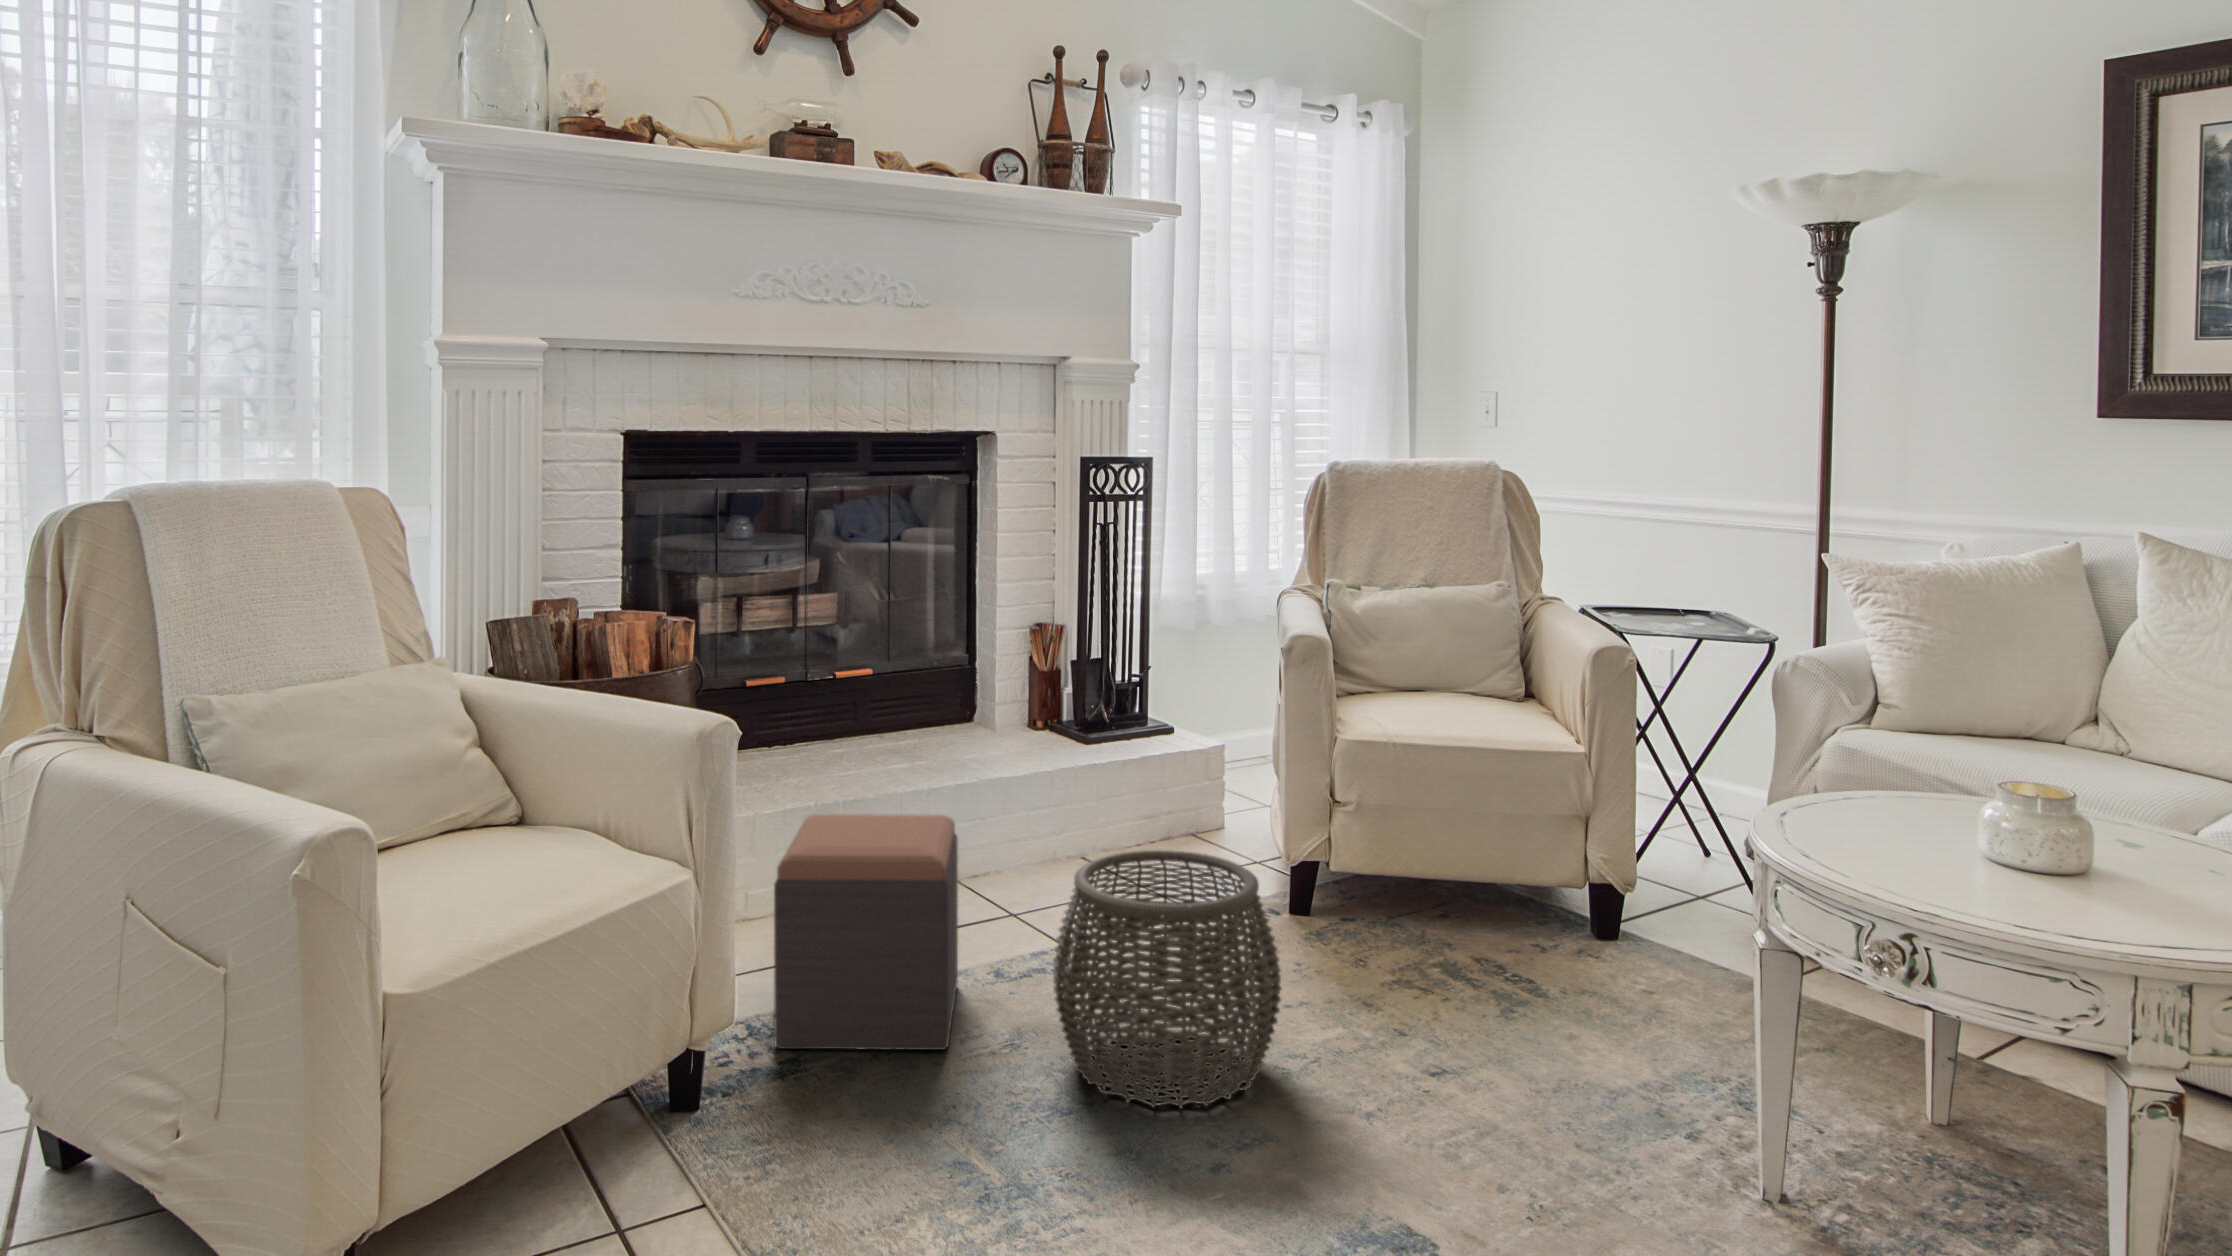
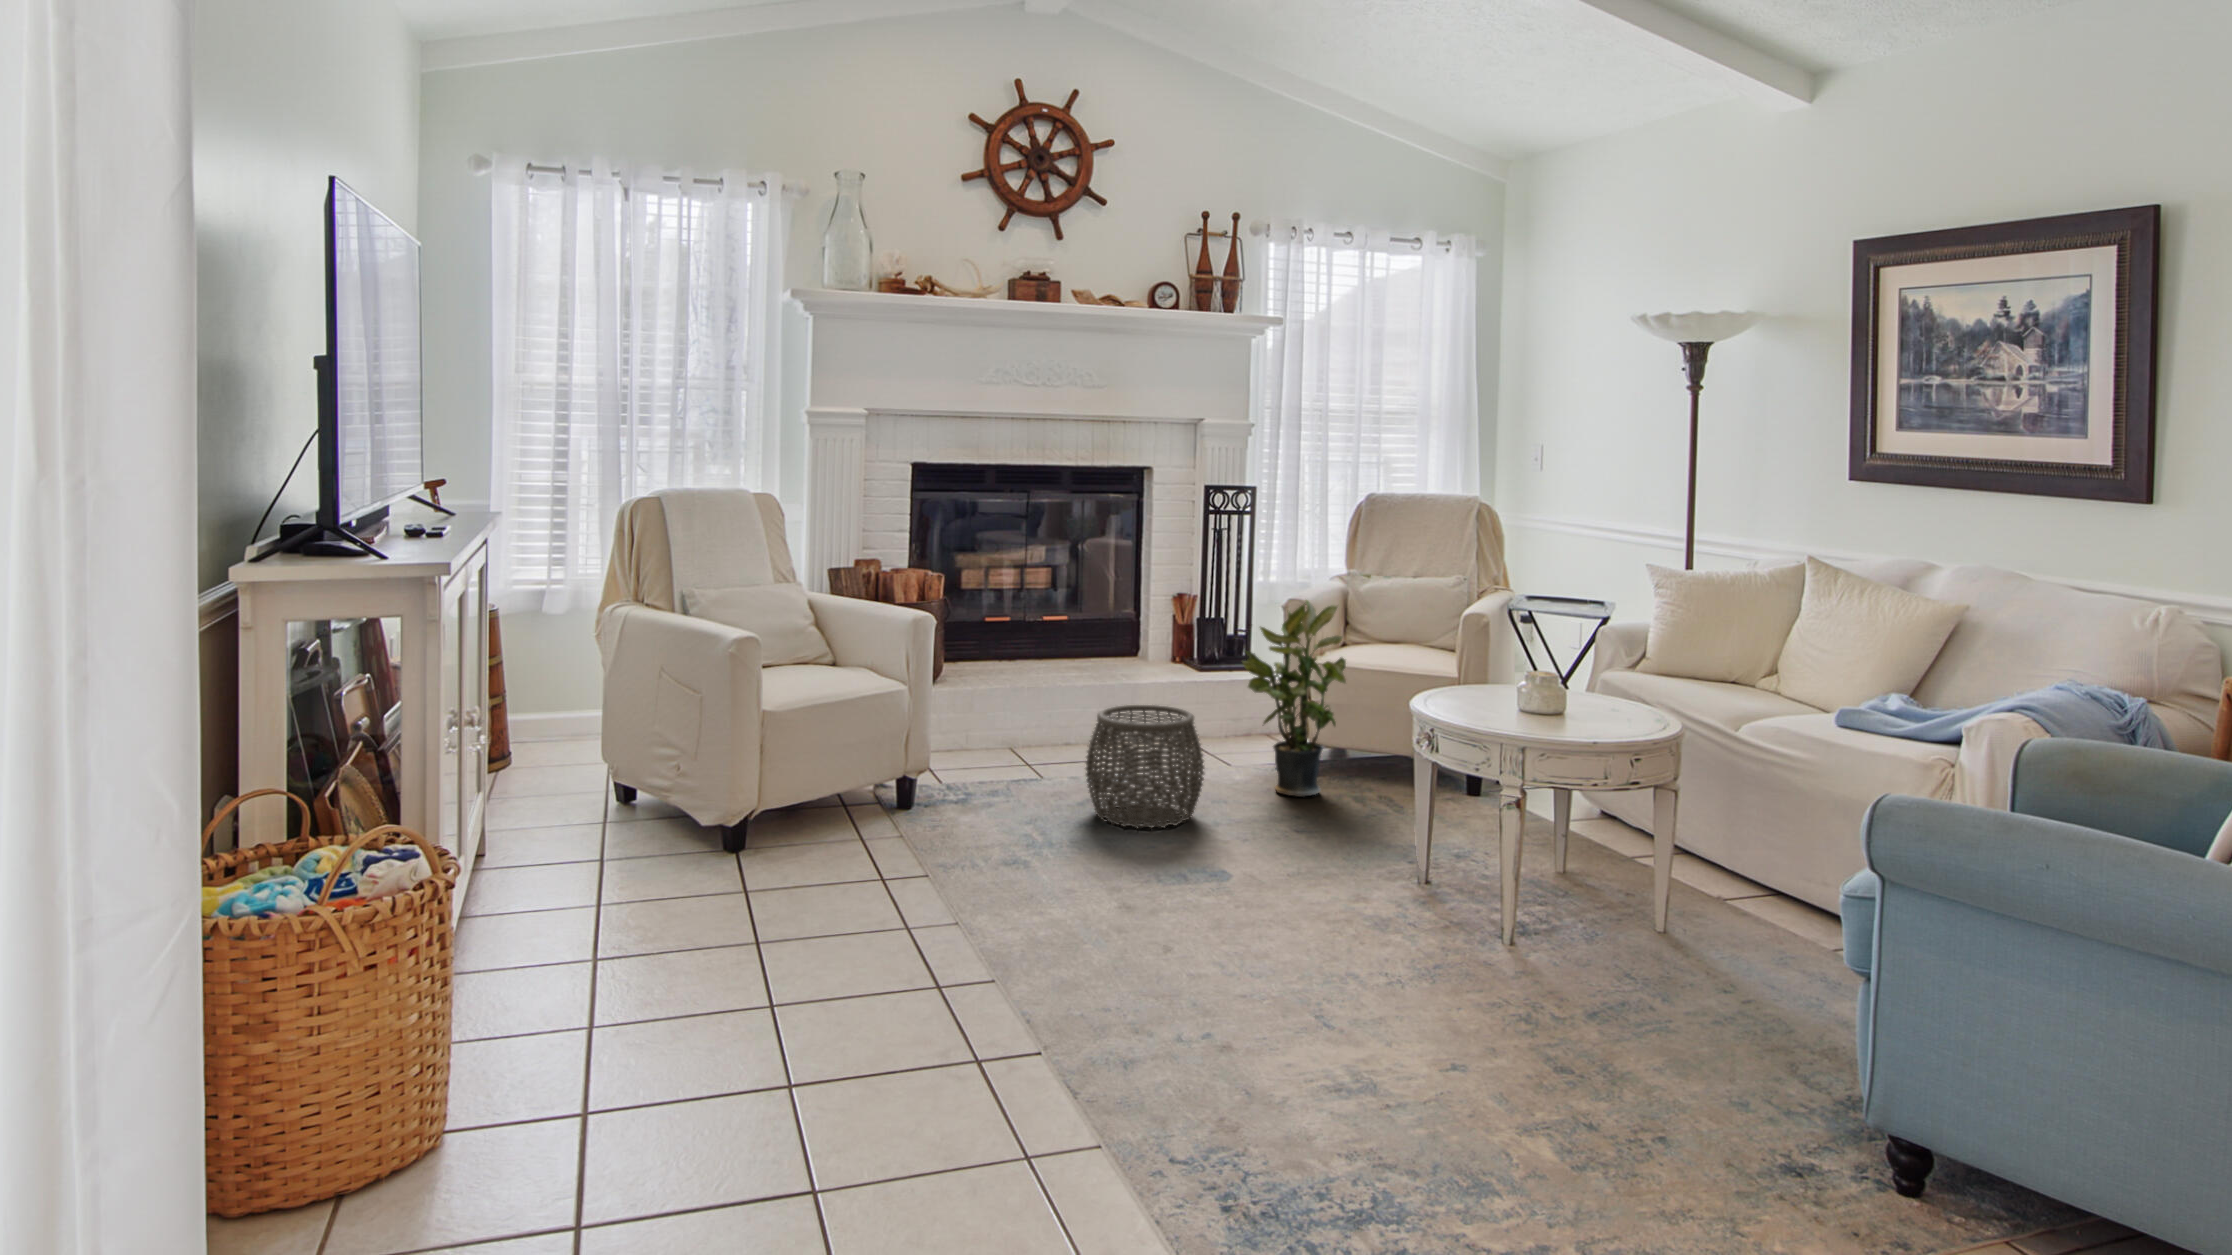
potted plant: none [1267,635,1452,982] -> present [1243,601,1346,797]
footstool: present [774,814,958,1050] -> none [950,680,1062,801]

